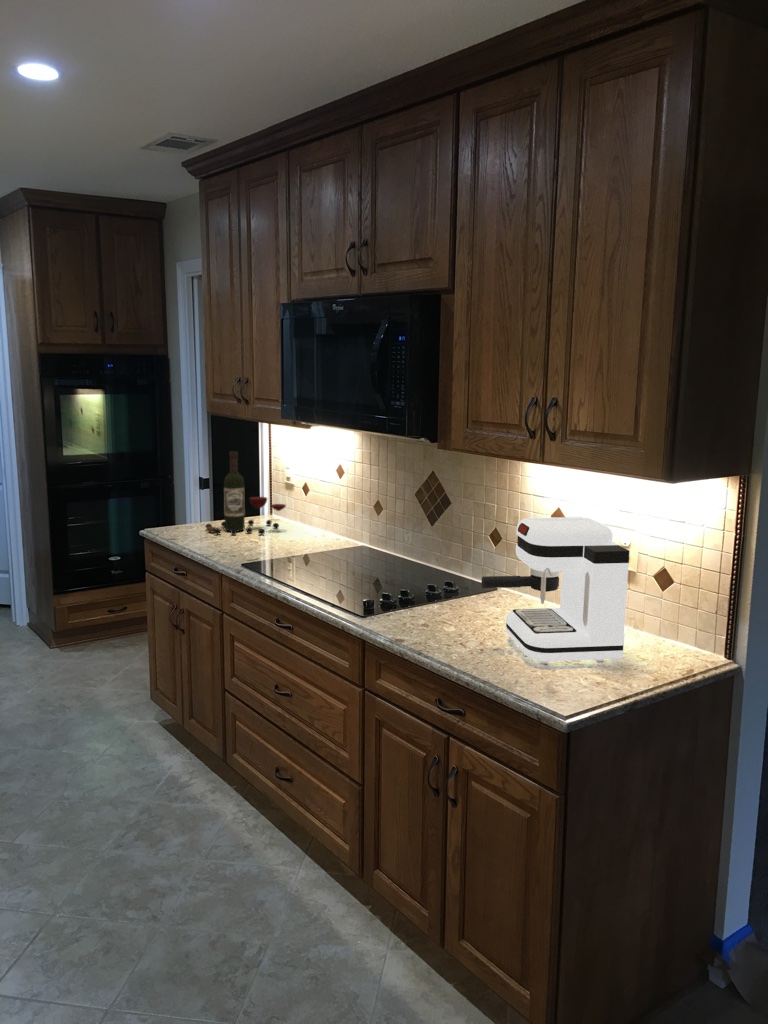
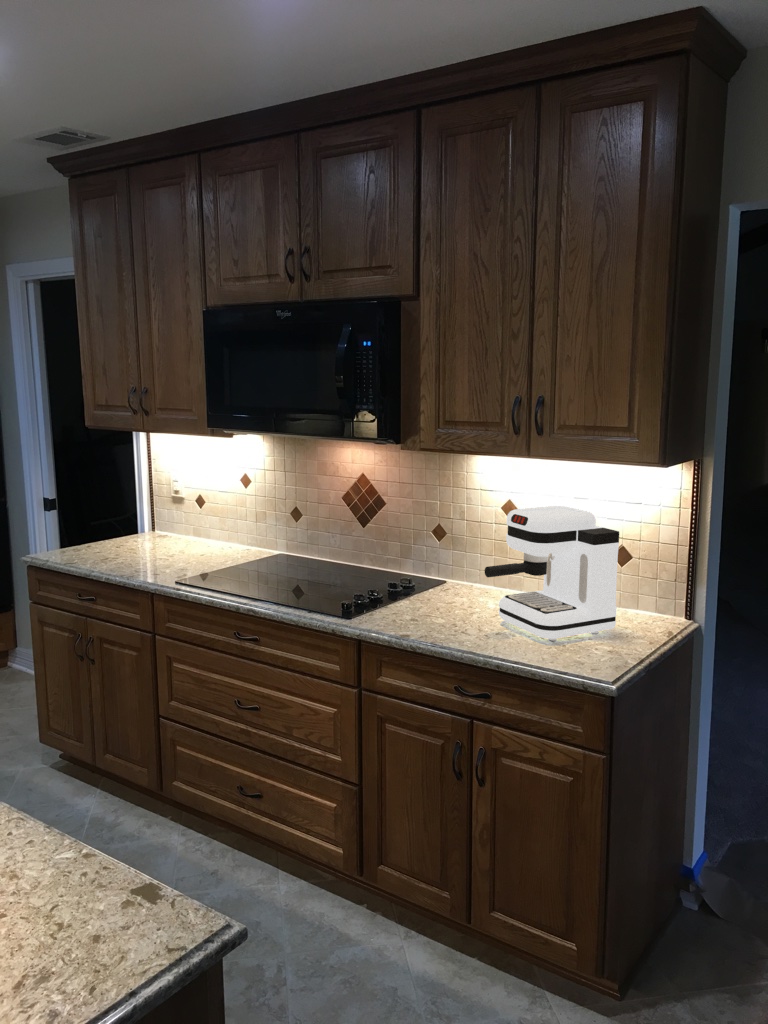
wine bottle: present [206,451,286,535] -> none [98,465,189,554]

